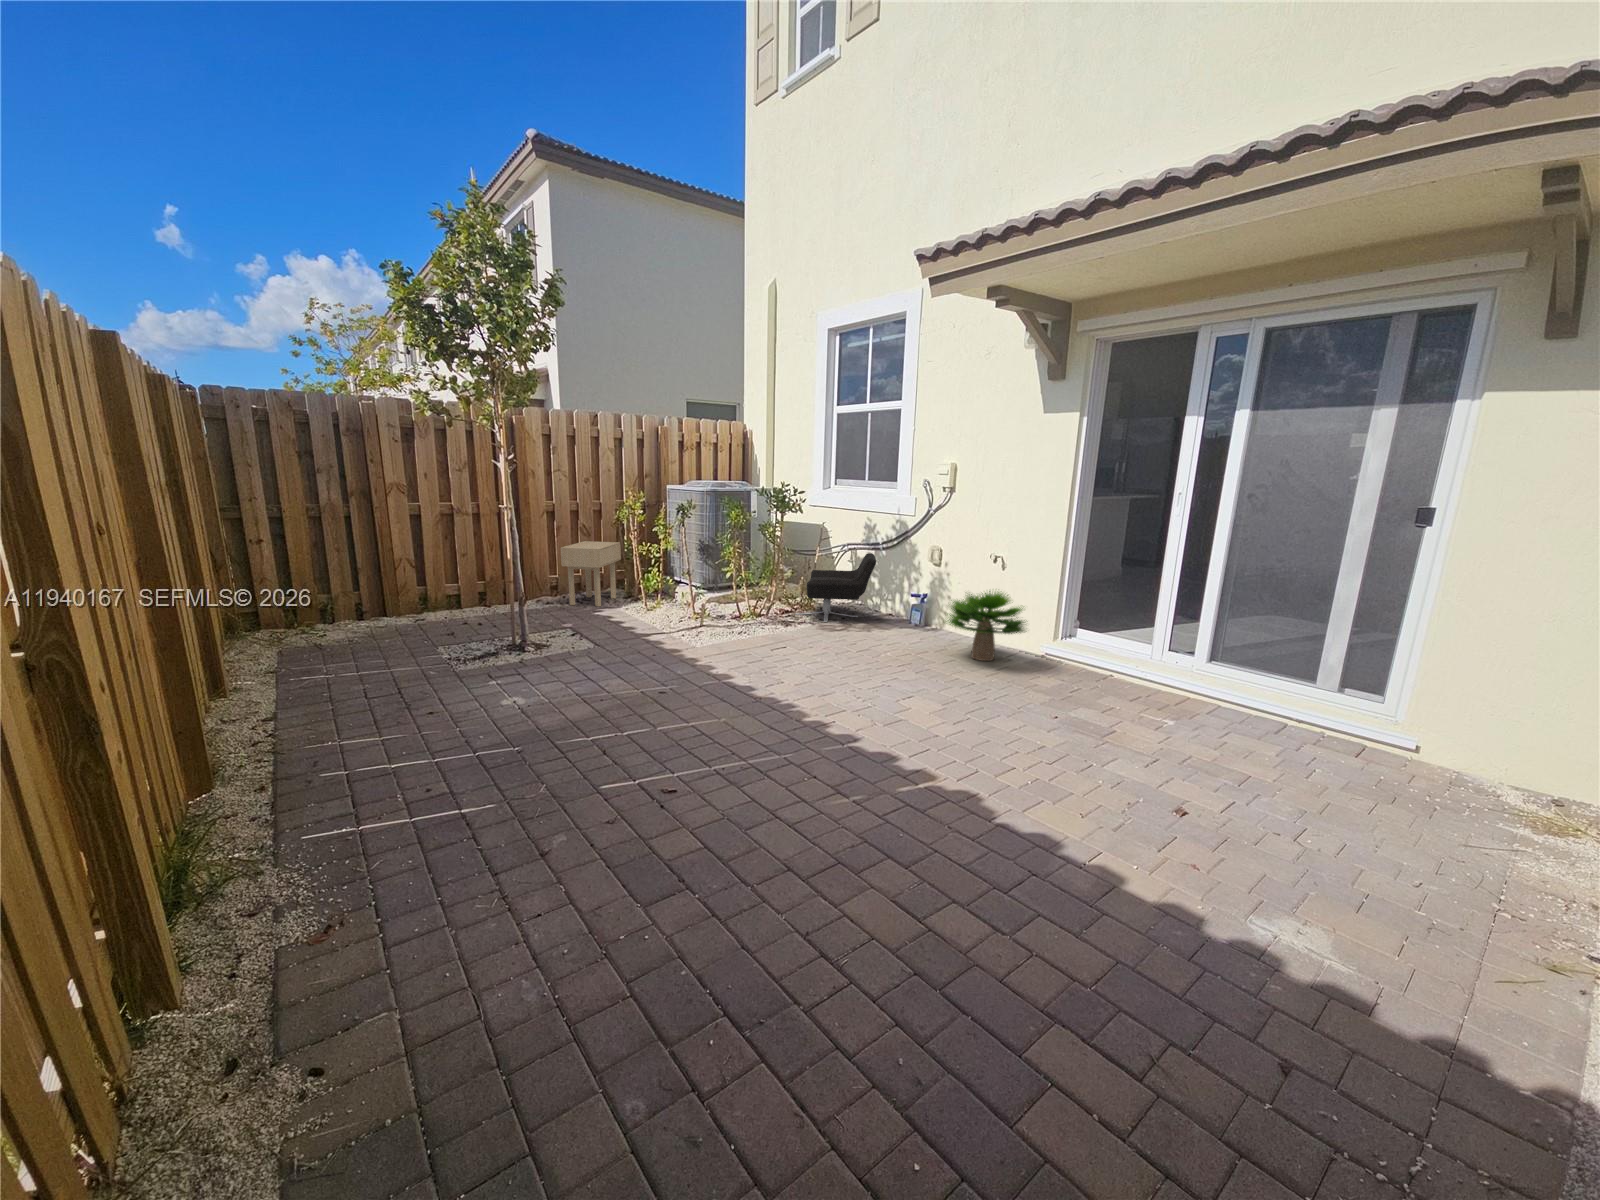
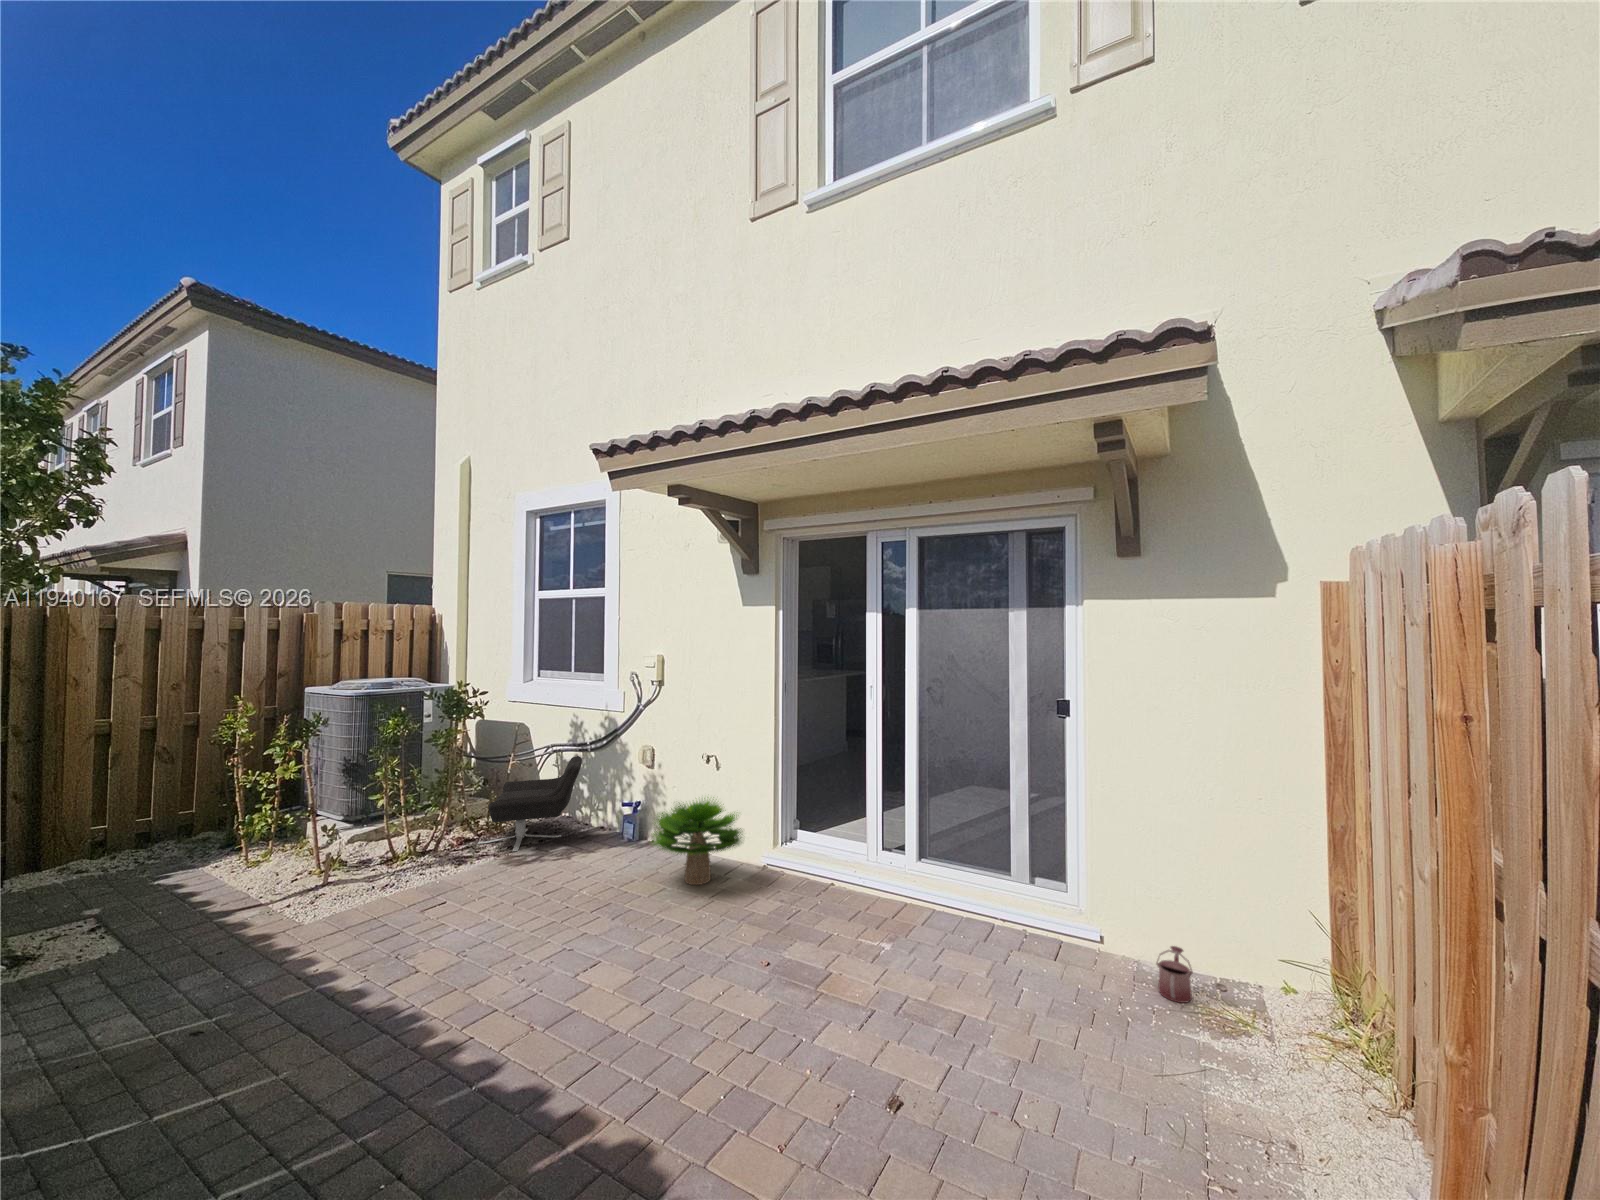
side table: present [561,541,621,606] -> none [100,770,222,875]
watering can: none [1482,762,1535,811] -> present [1156,946,1193,1003]

